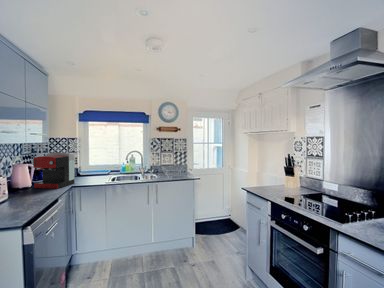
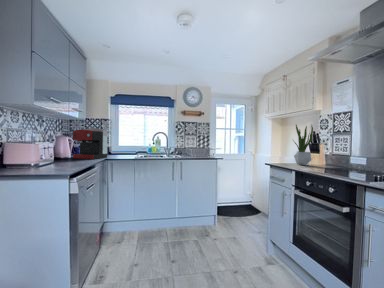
potted plant: none [267,149,288,191] -> present [294,125,313,165]

